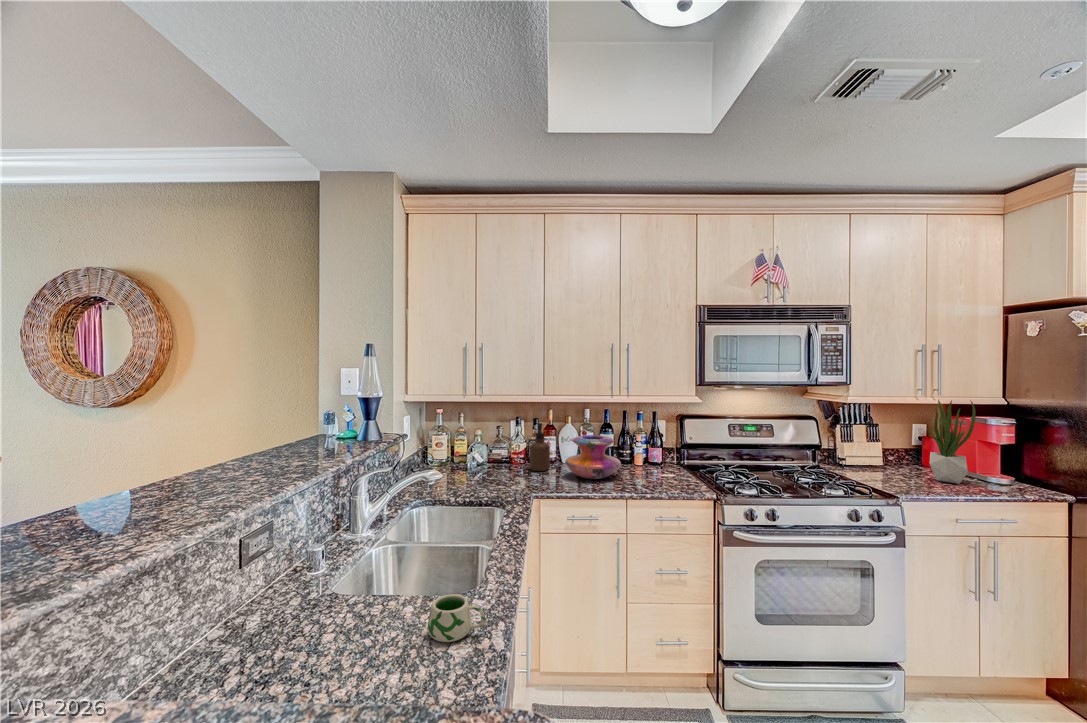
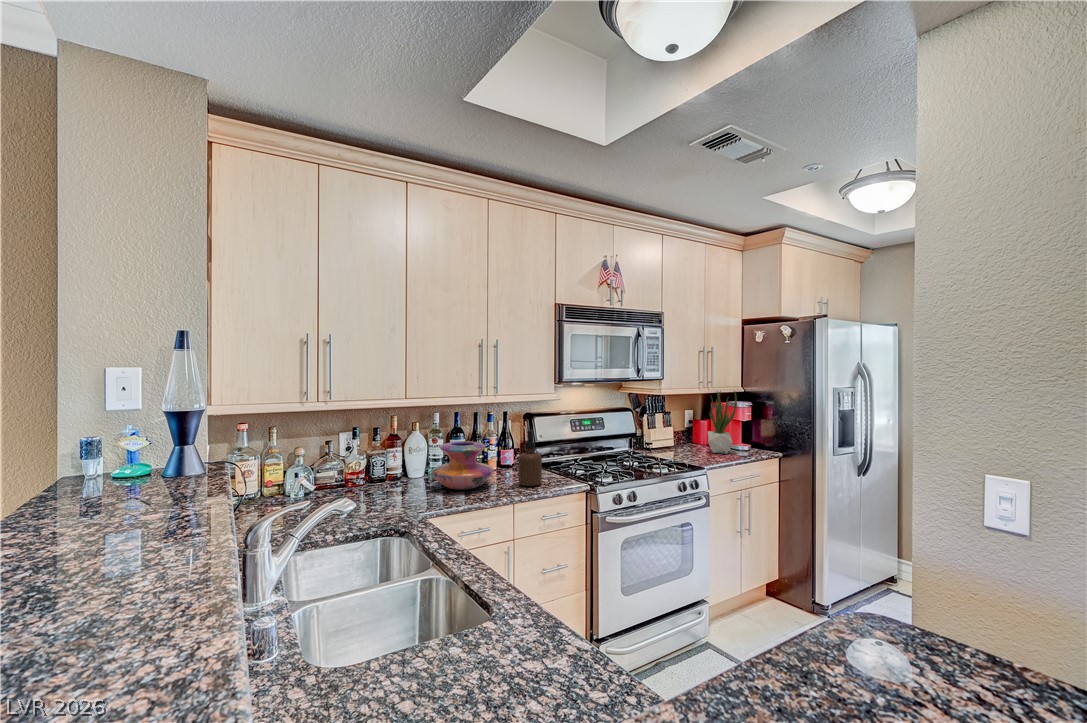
soap dispenser: present [530,423,550,471] -> present [518,431,542,486]
mug: present [428,594,485,642] -> none [528,629,588,686]

